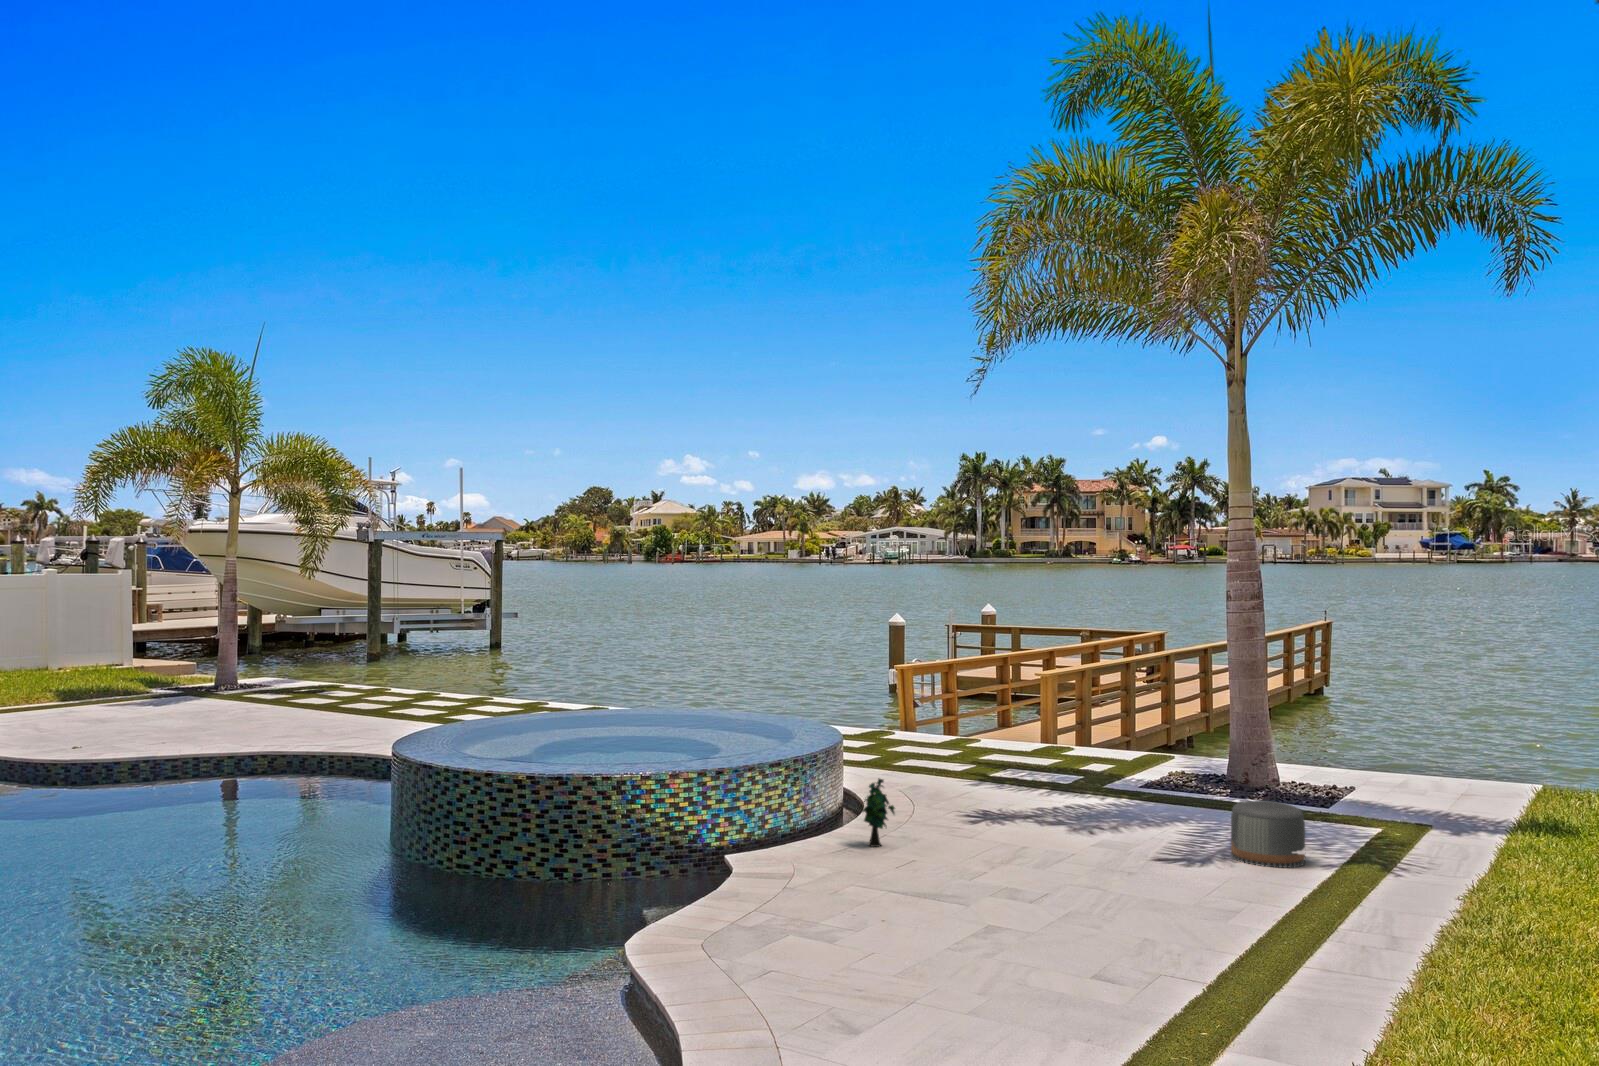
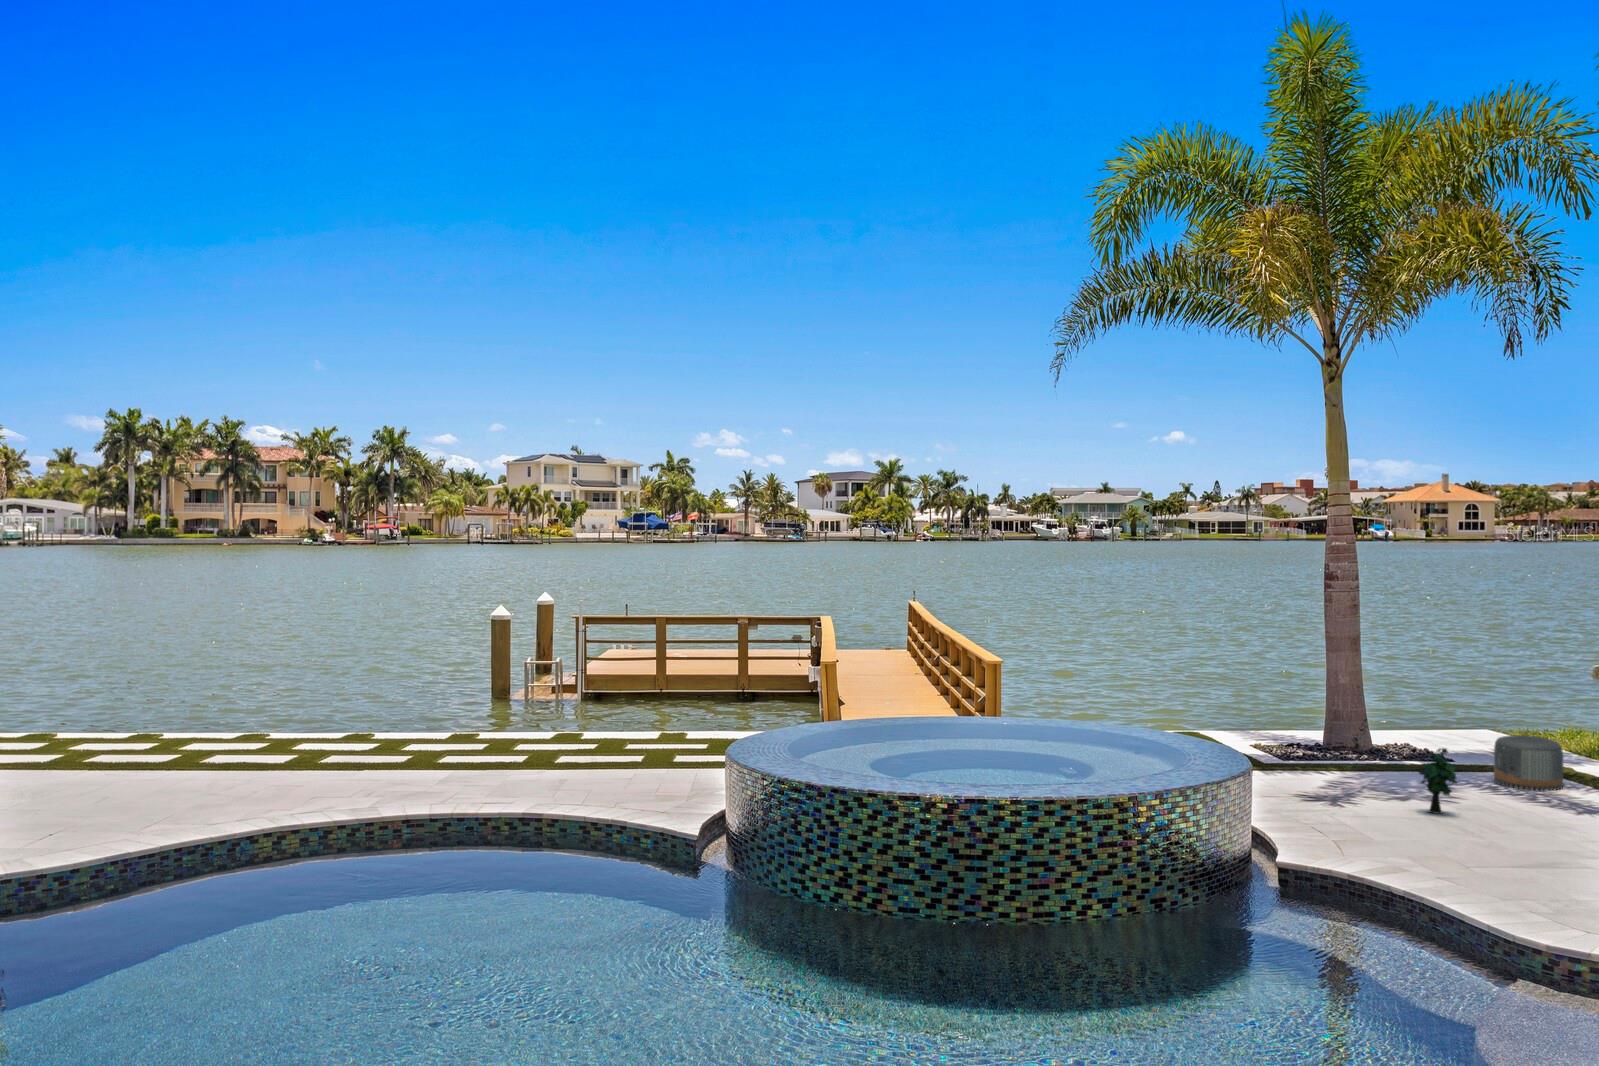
decorative plant: present [860,779,895,847] -> present [1417,748,1457,814]

